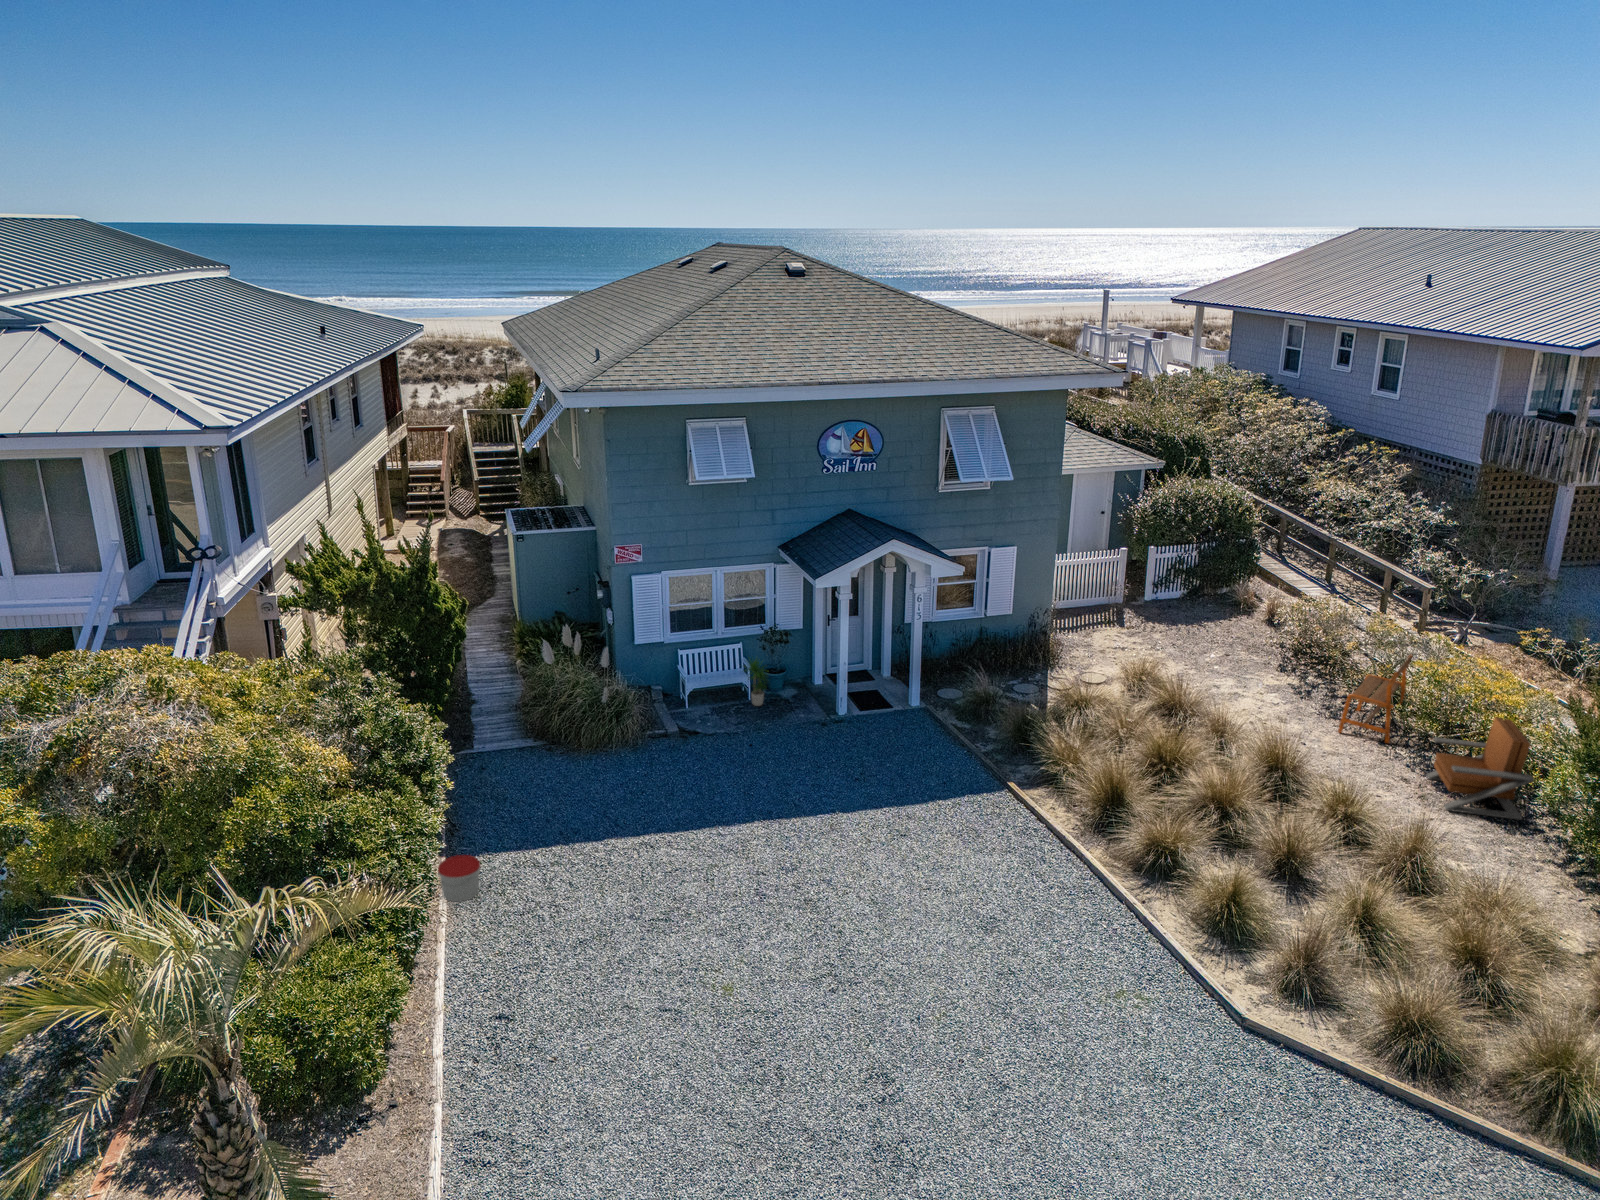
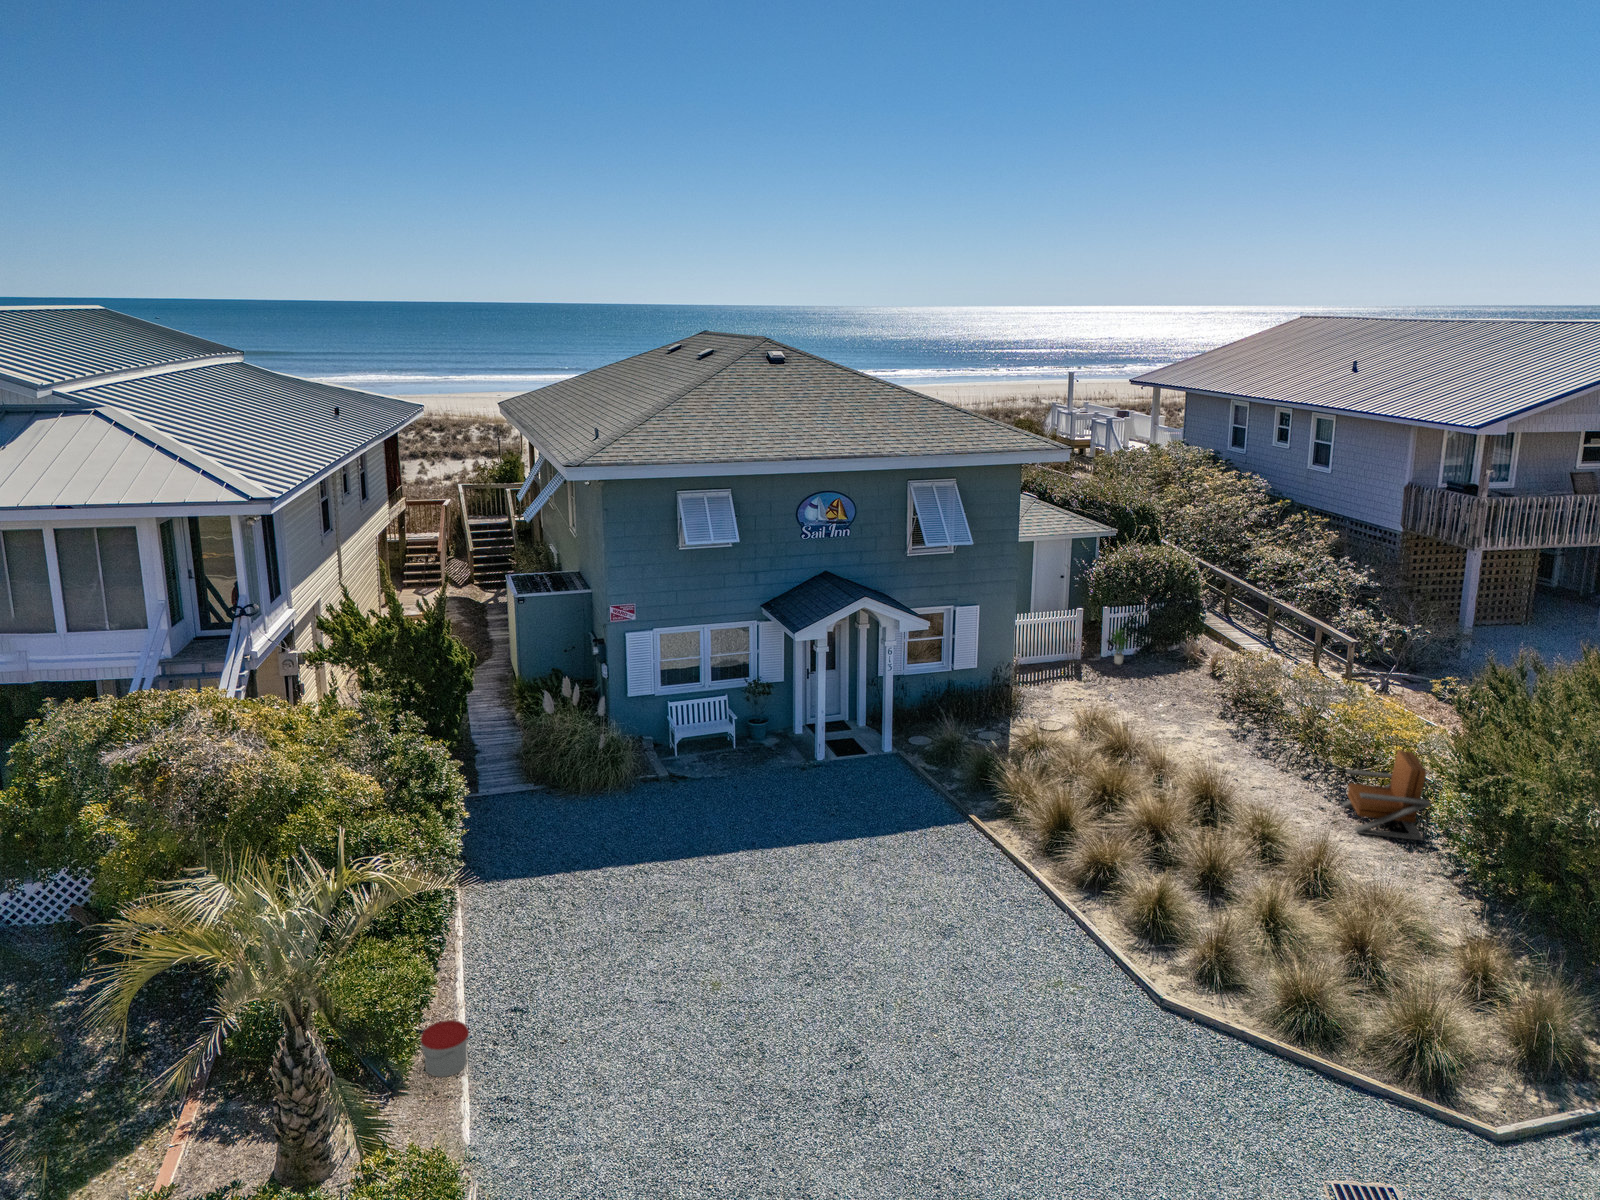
bench: present [1338,655,1413,743] -> none [1265,698,1331,778]
potted plant: present [745,659,766,706] -> present [1113,629,1128,664]
bucket: present [438,855,481,902] -> present [421,1020,469,1077]

